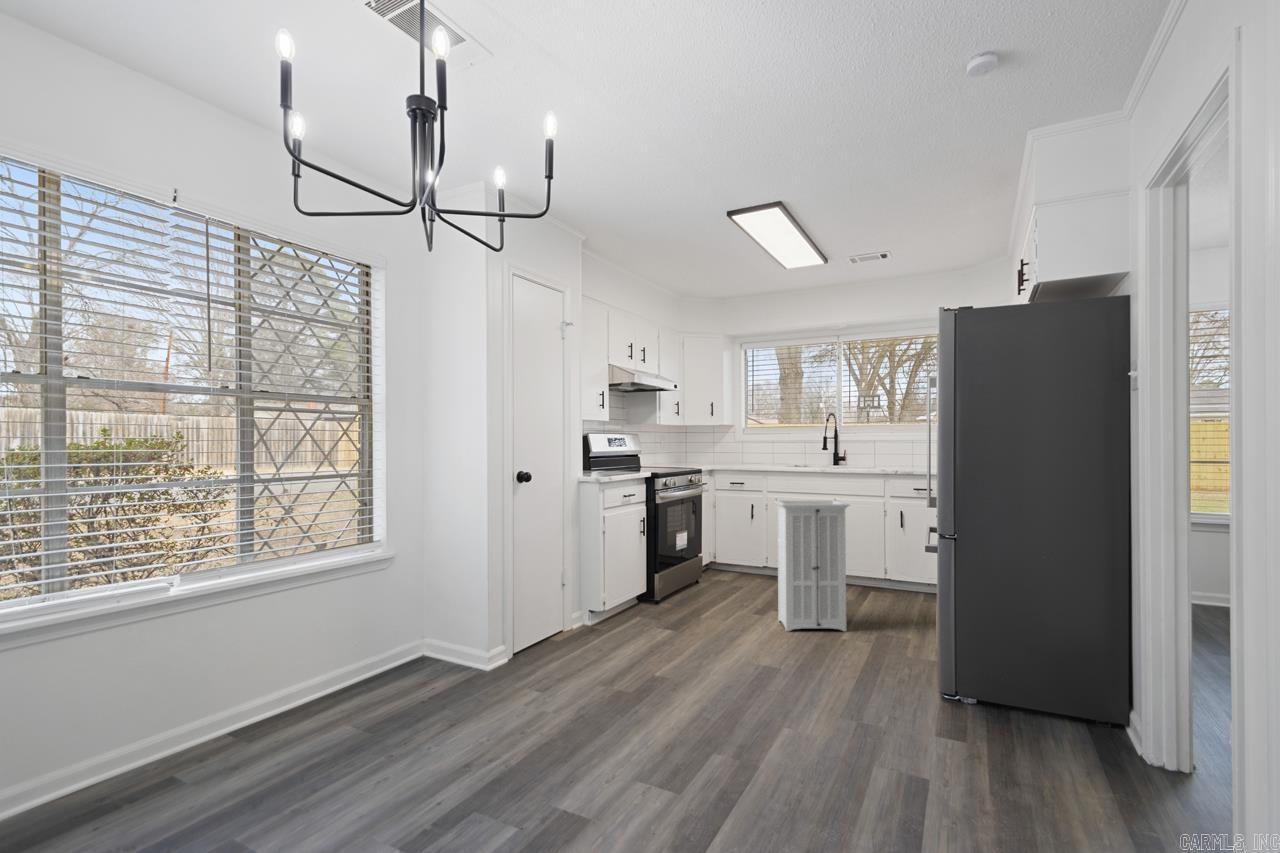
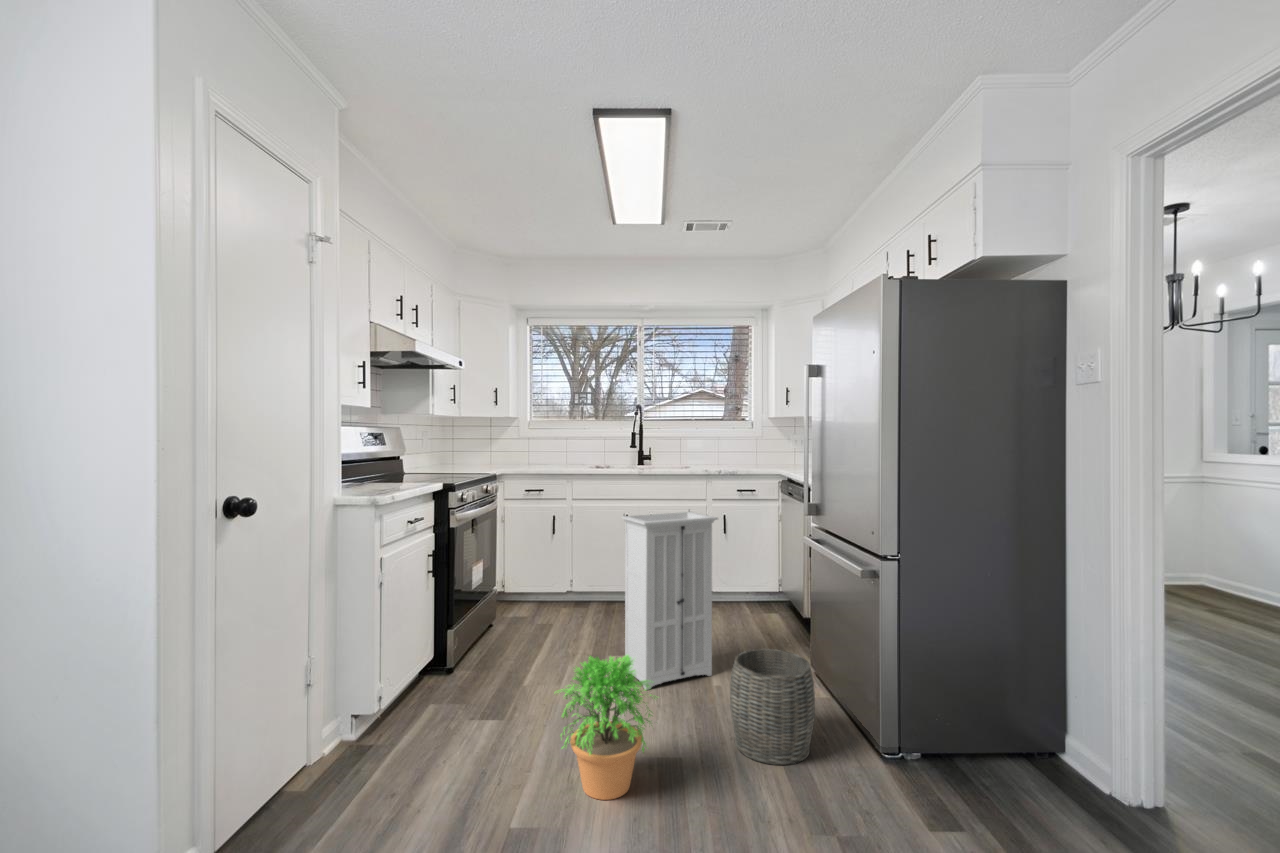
potted plant: none [690,582,755,674] -> present [560,655,656,800]
woven basket: none [824,602,890,683] -> present [730,649,815,765]

